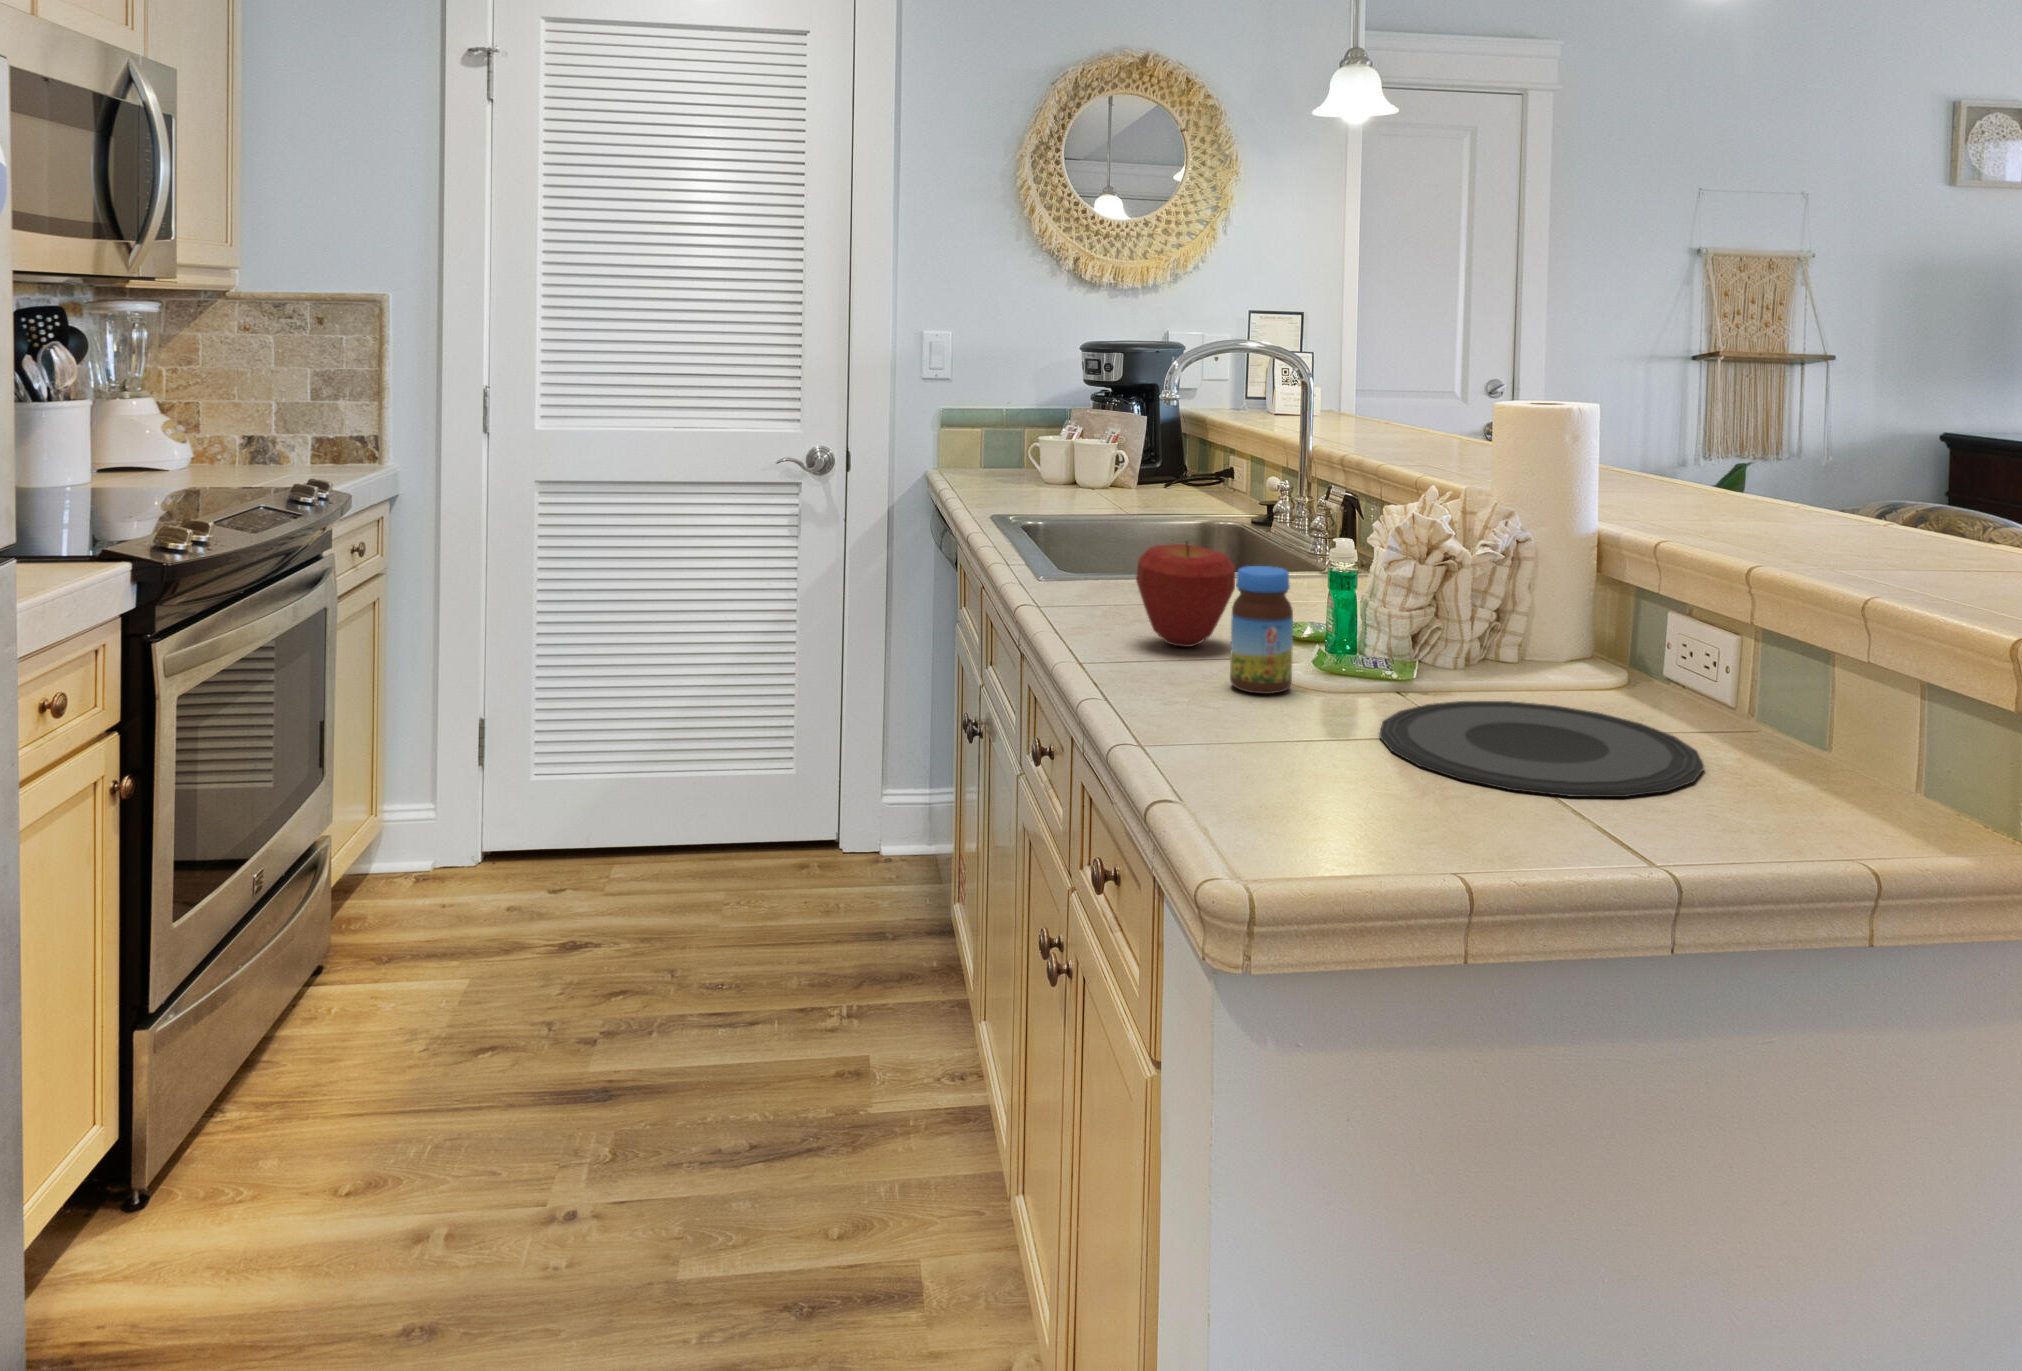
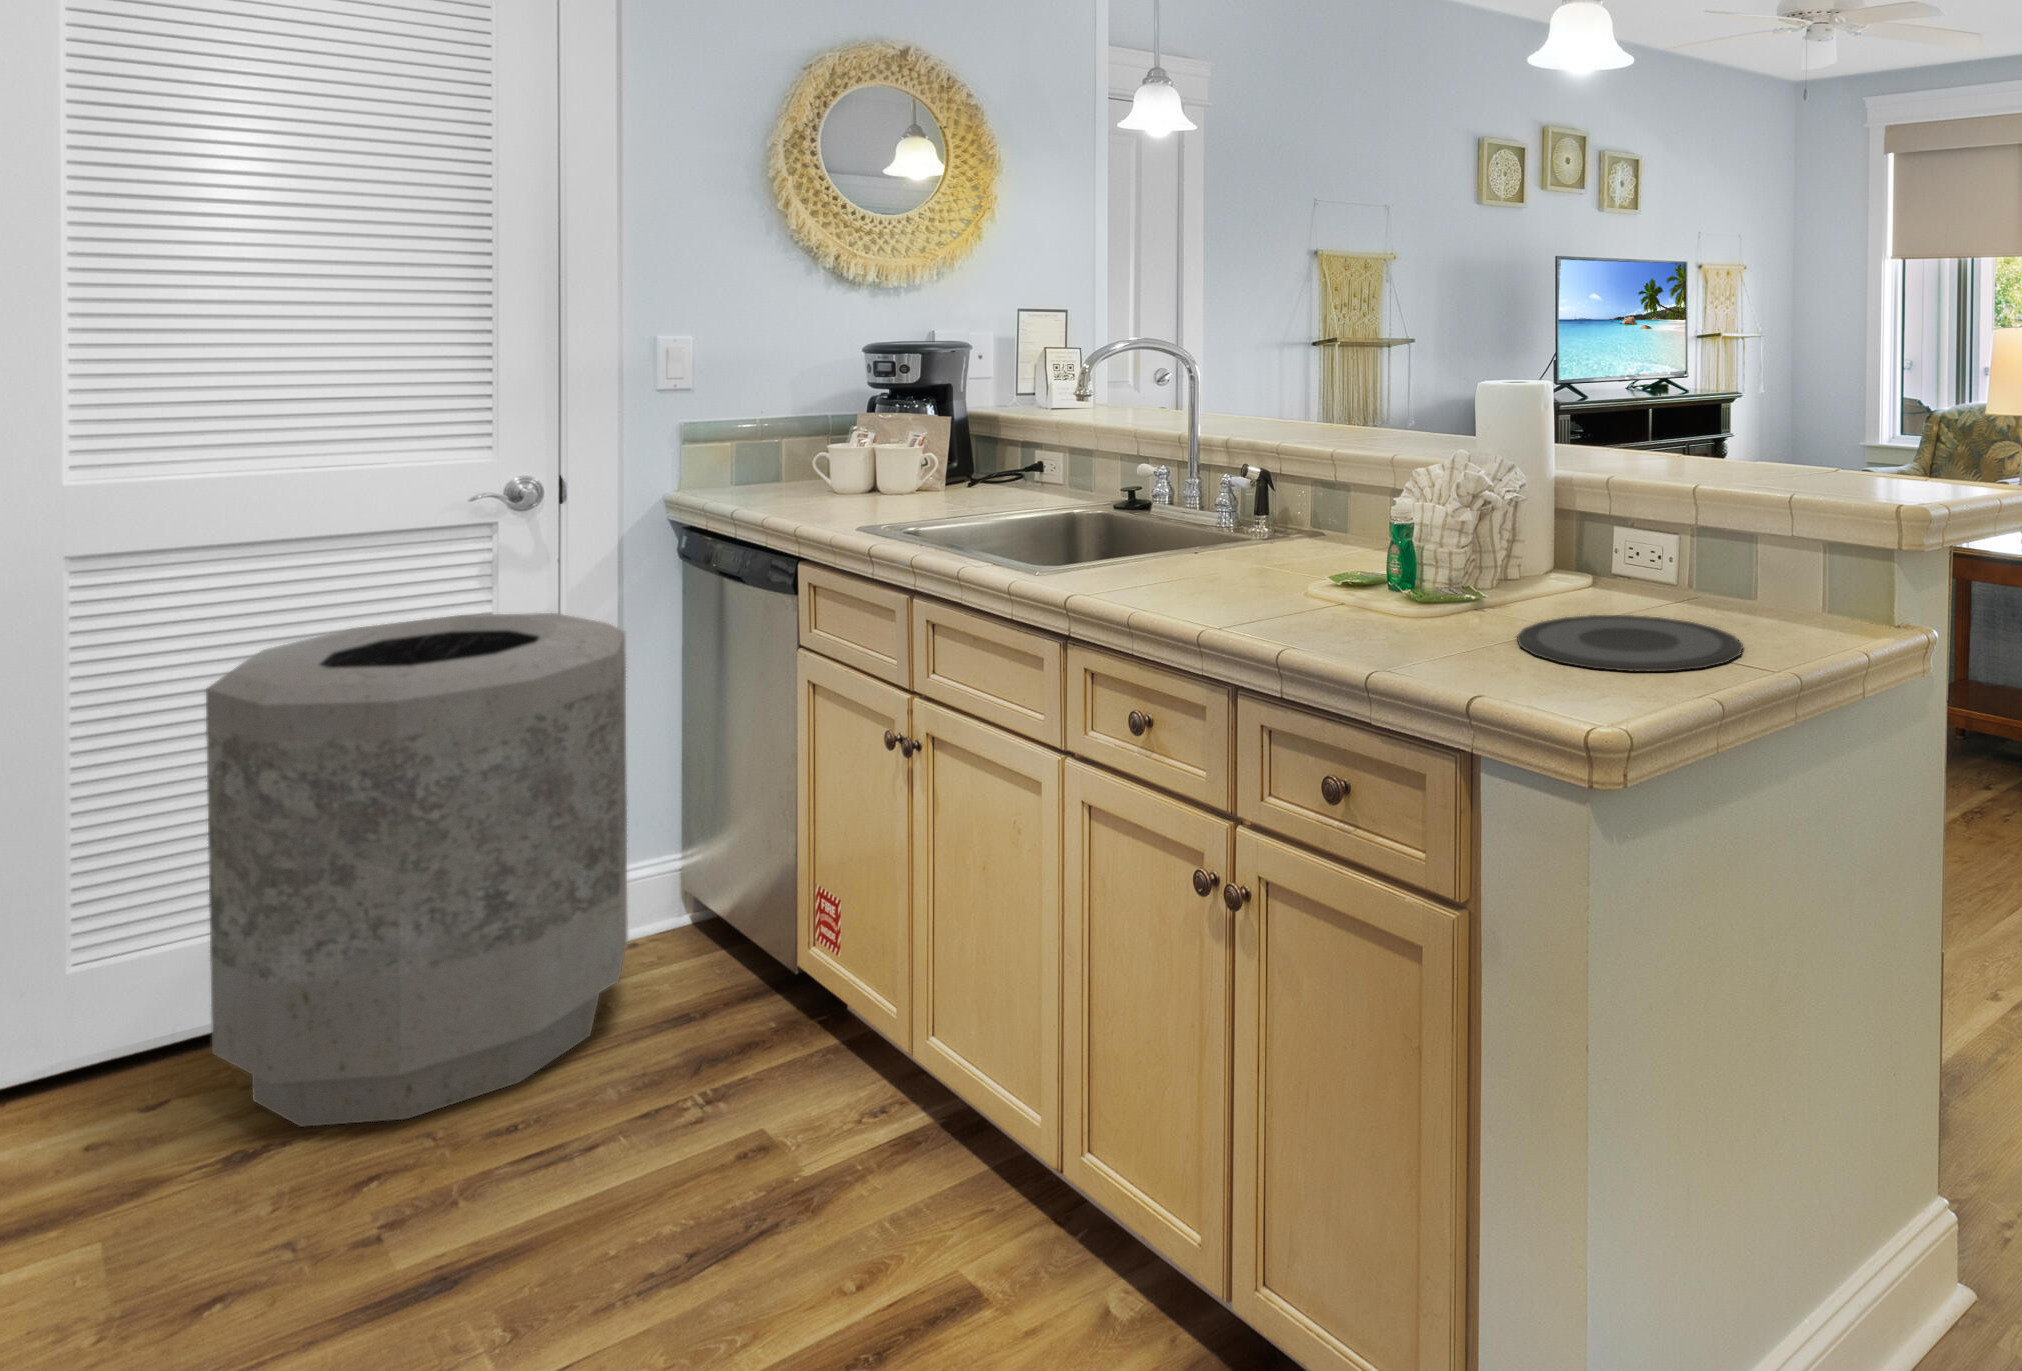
apple: present [1136,542,1235,647] -> none [1232,524,1319,618]
trash can: none [574,558,858,957] -> present [206,613,628,1127]
jar: present [1230,566,1293,694] -> none [1368,536,1420,642]

